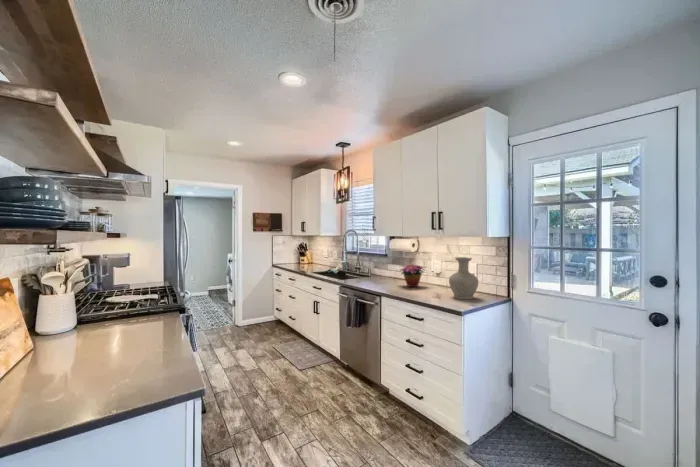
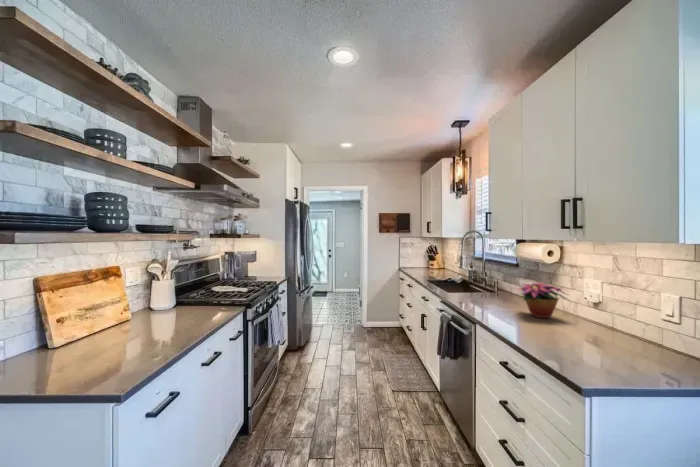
vase: present [449,257,478,299] -> none [590,279,662,363]

